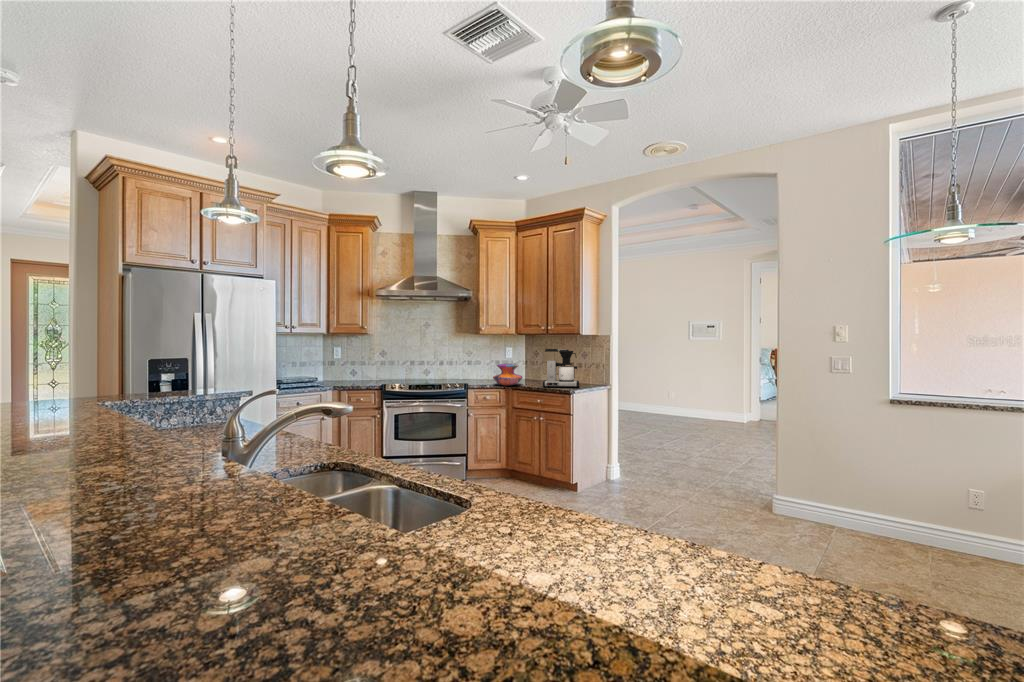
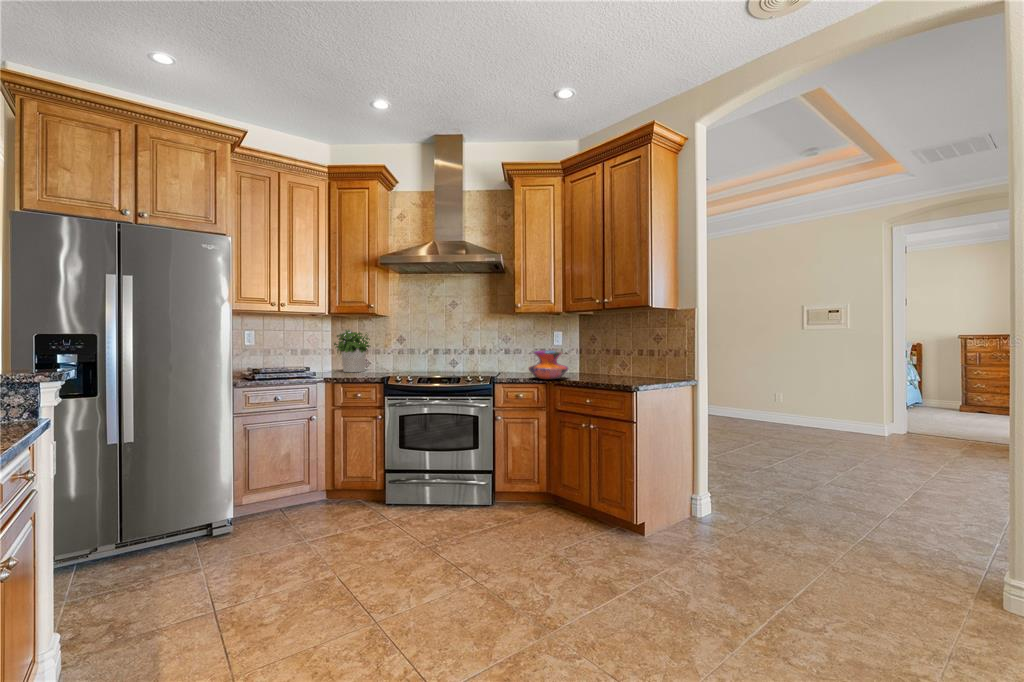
potted plant: none [326,345,357,381] -> present [334,330,370,372]
coffee maker: present [543,349,579,388] -> none [594,329,648,383]

